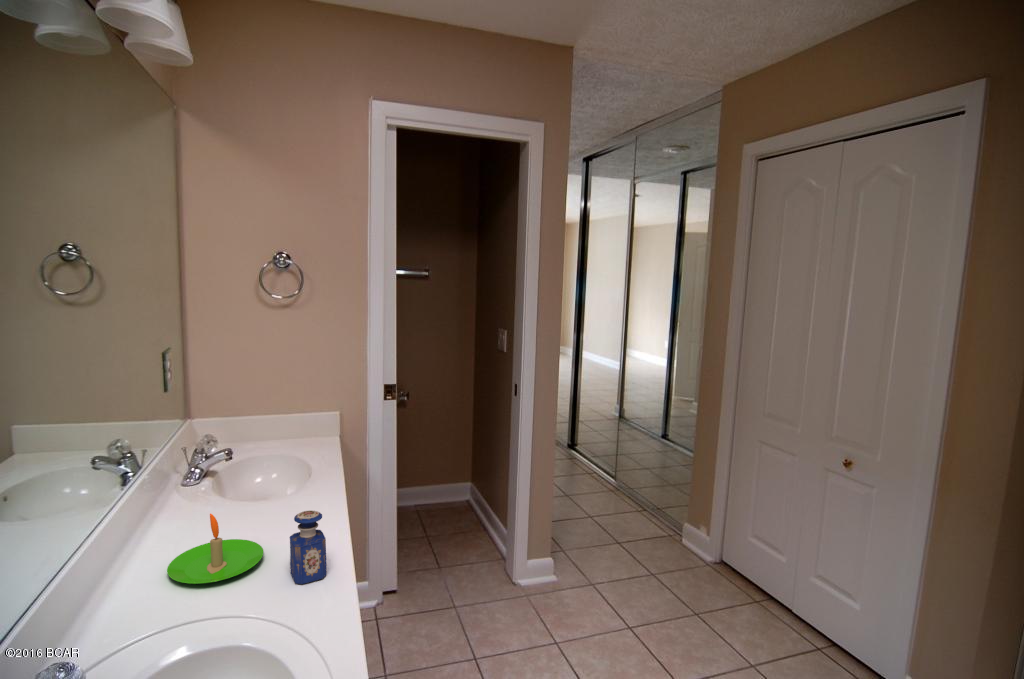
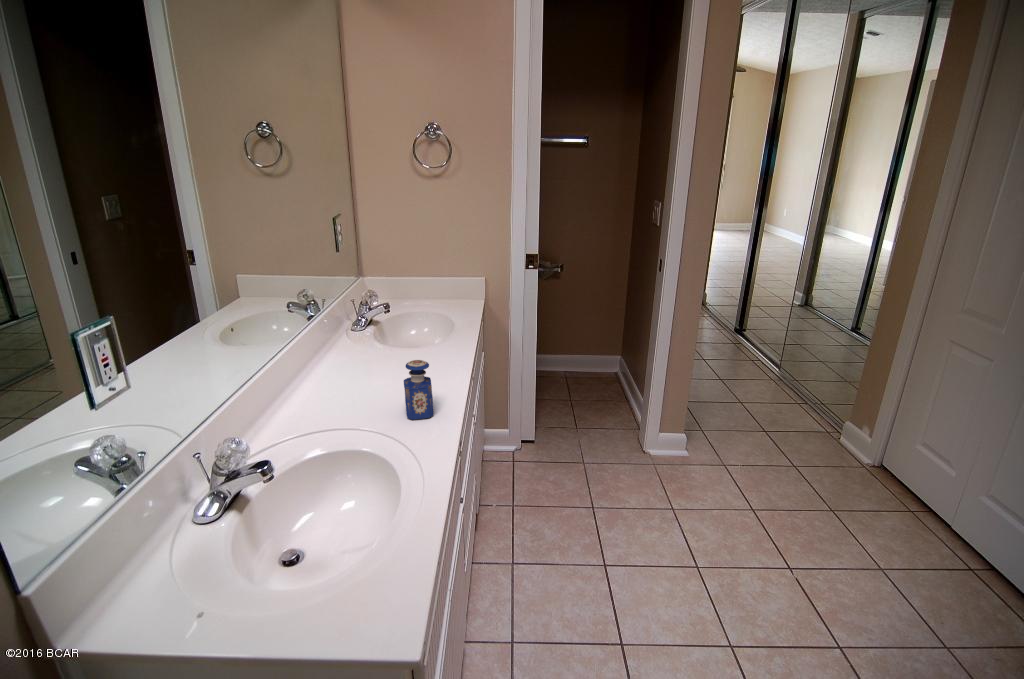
candle: present [167,514,263,584] -> none [317,353,390,407]

